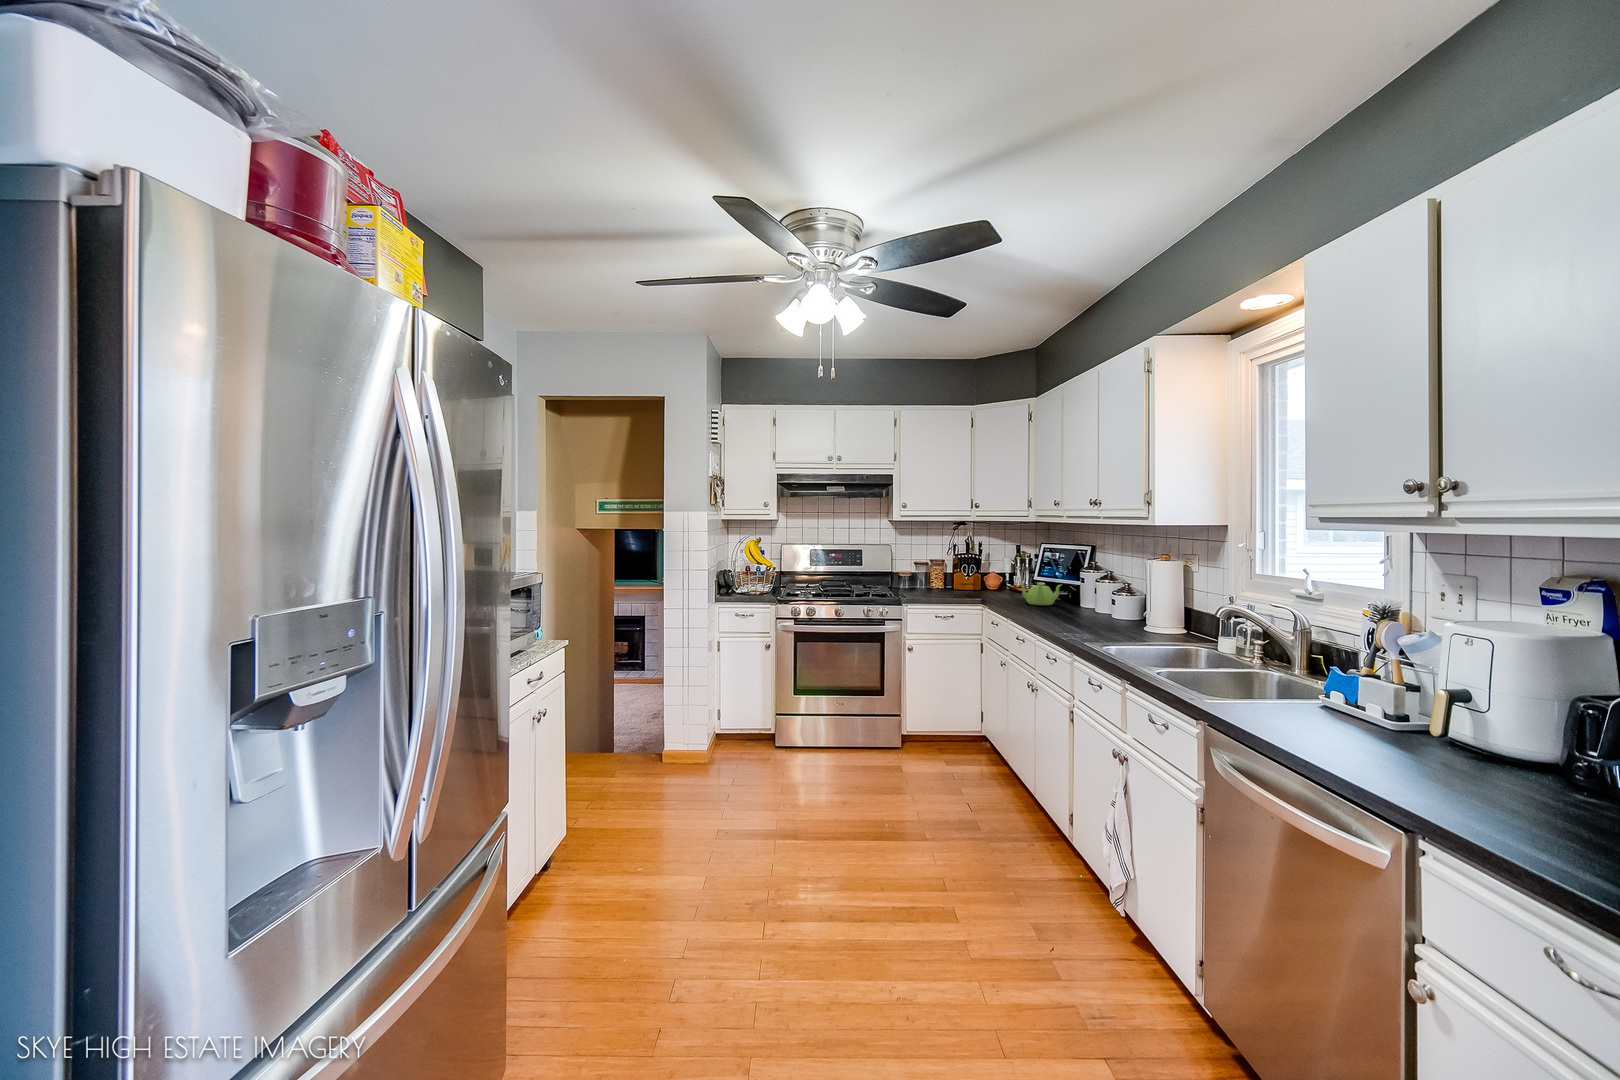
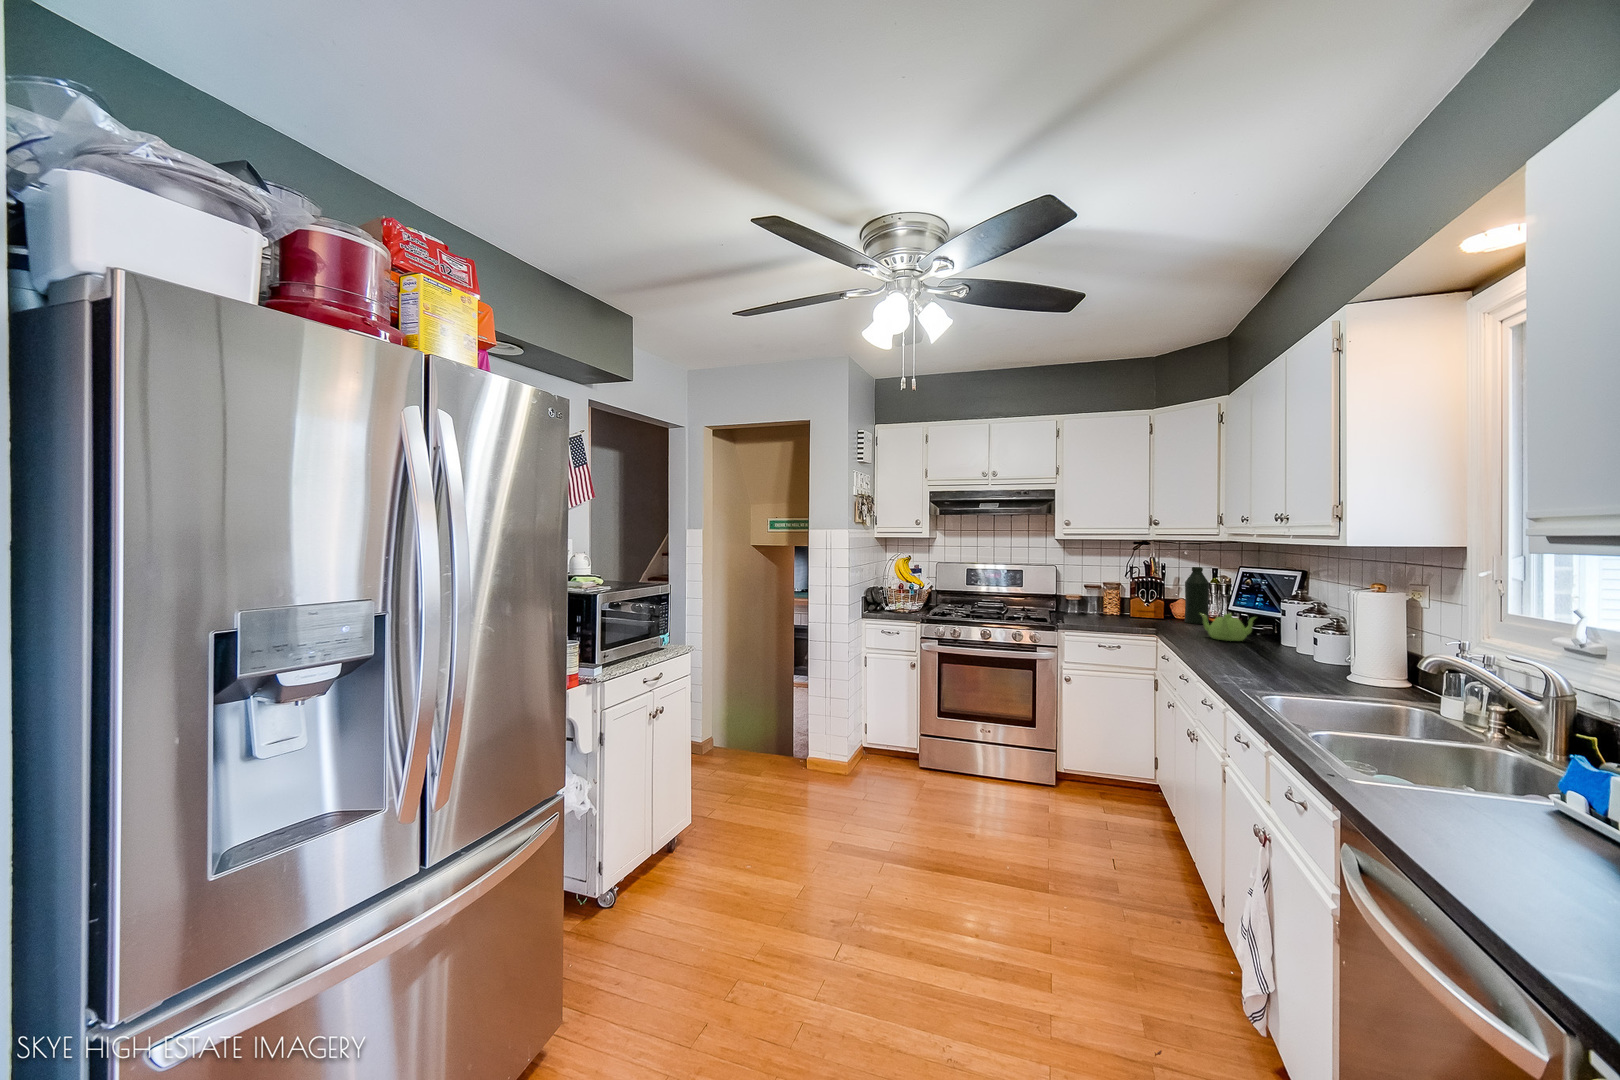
bottle: none [998,544,1017,593] -> present [1185,567,1209,624]

